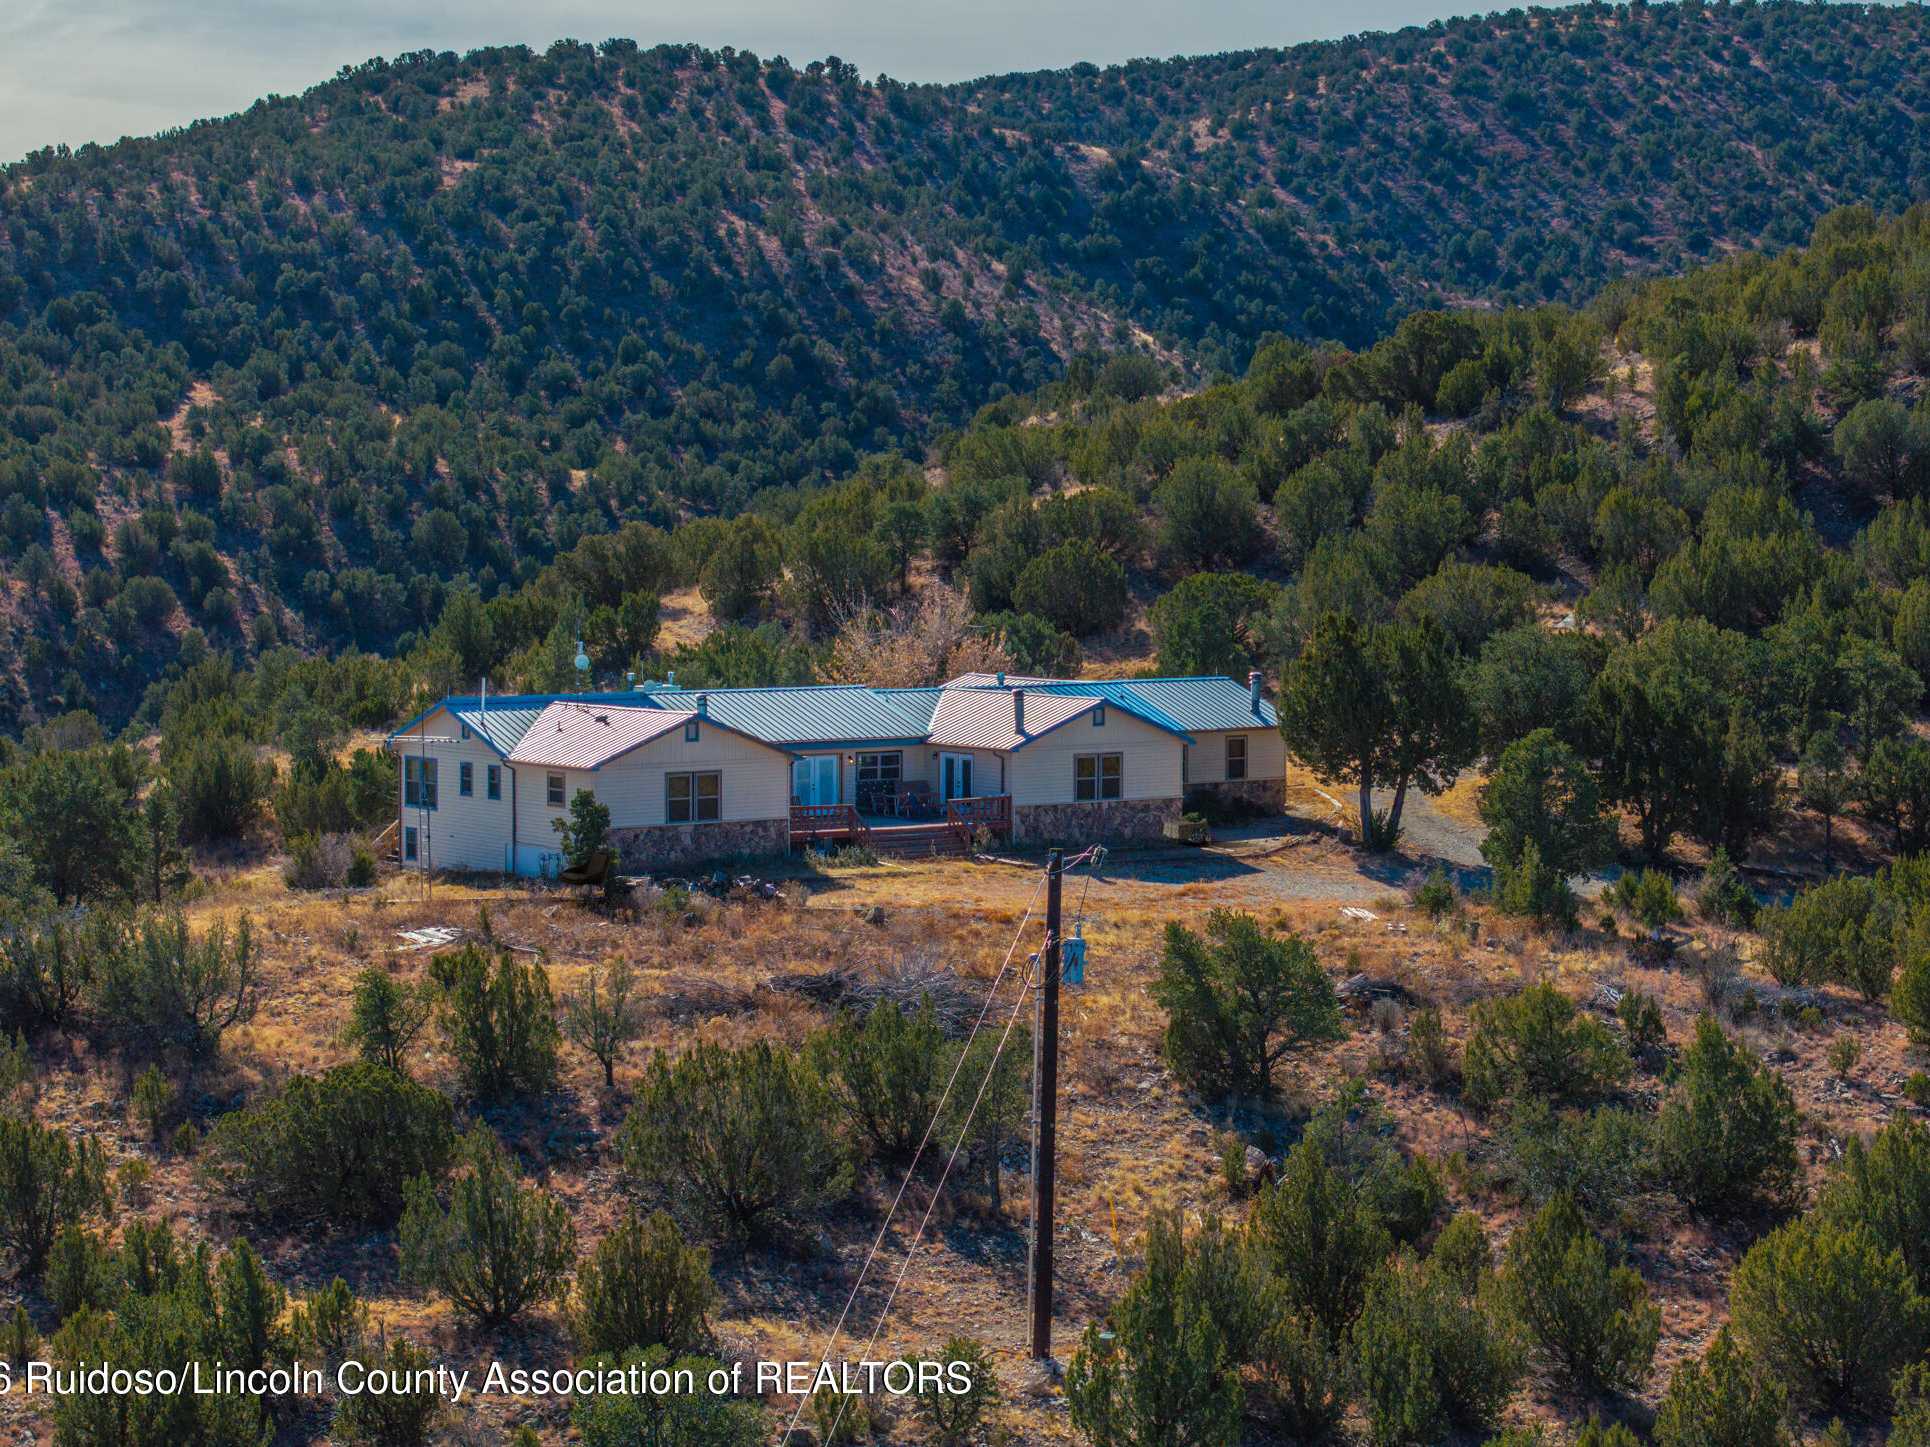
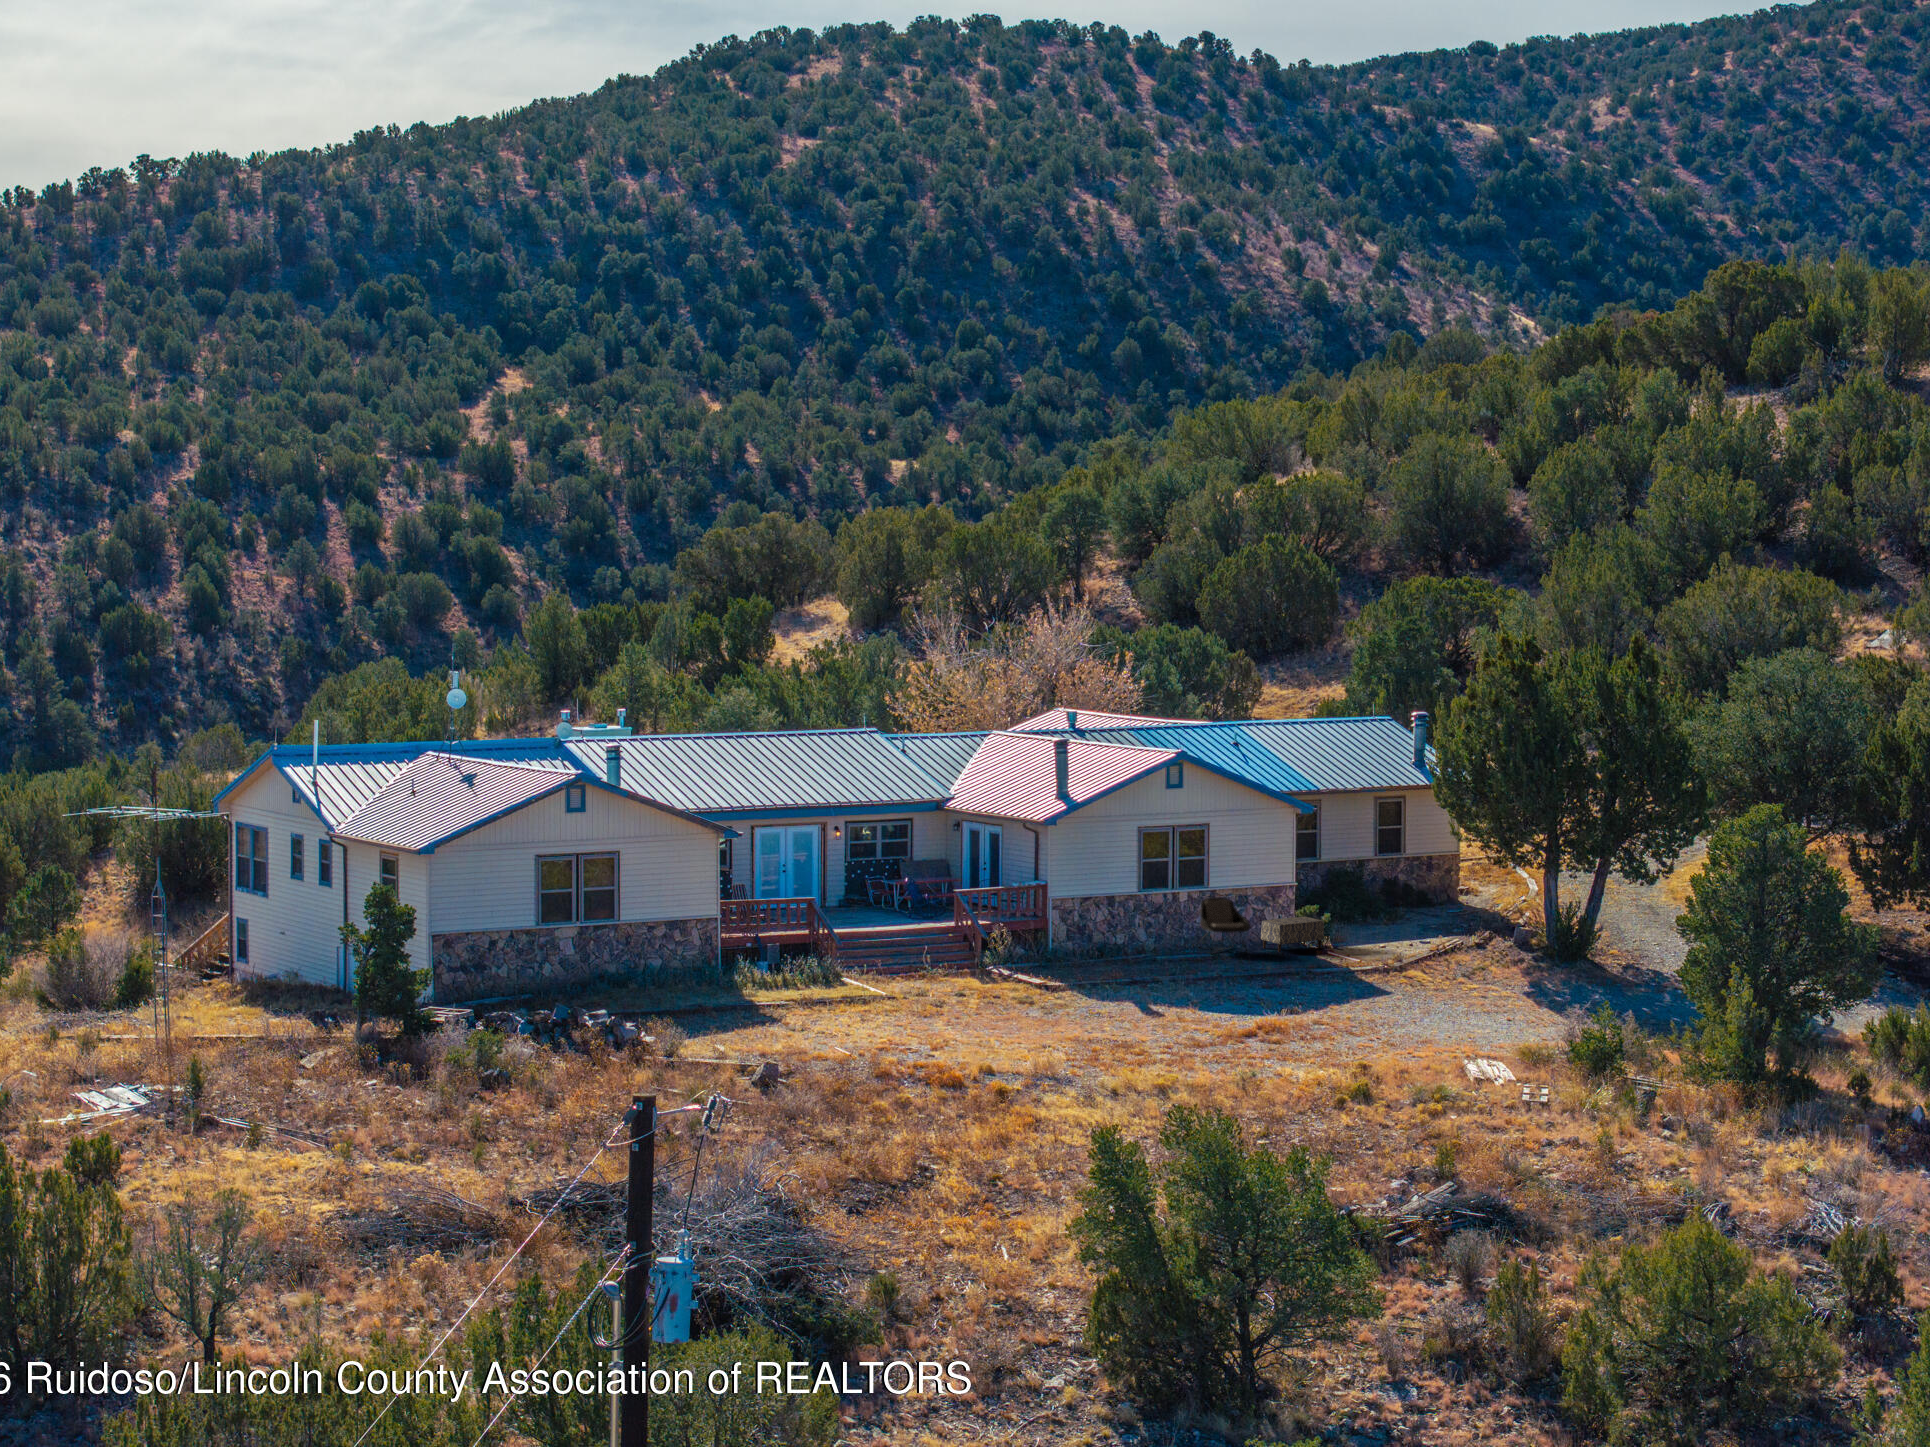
lounge chair: present [558,851,611,907] -> present [1198,897,1250,952]

